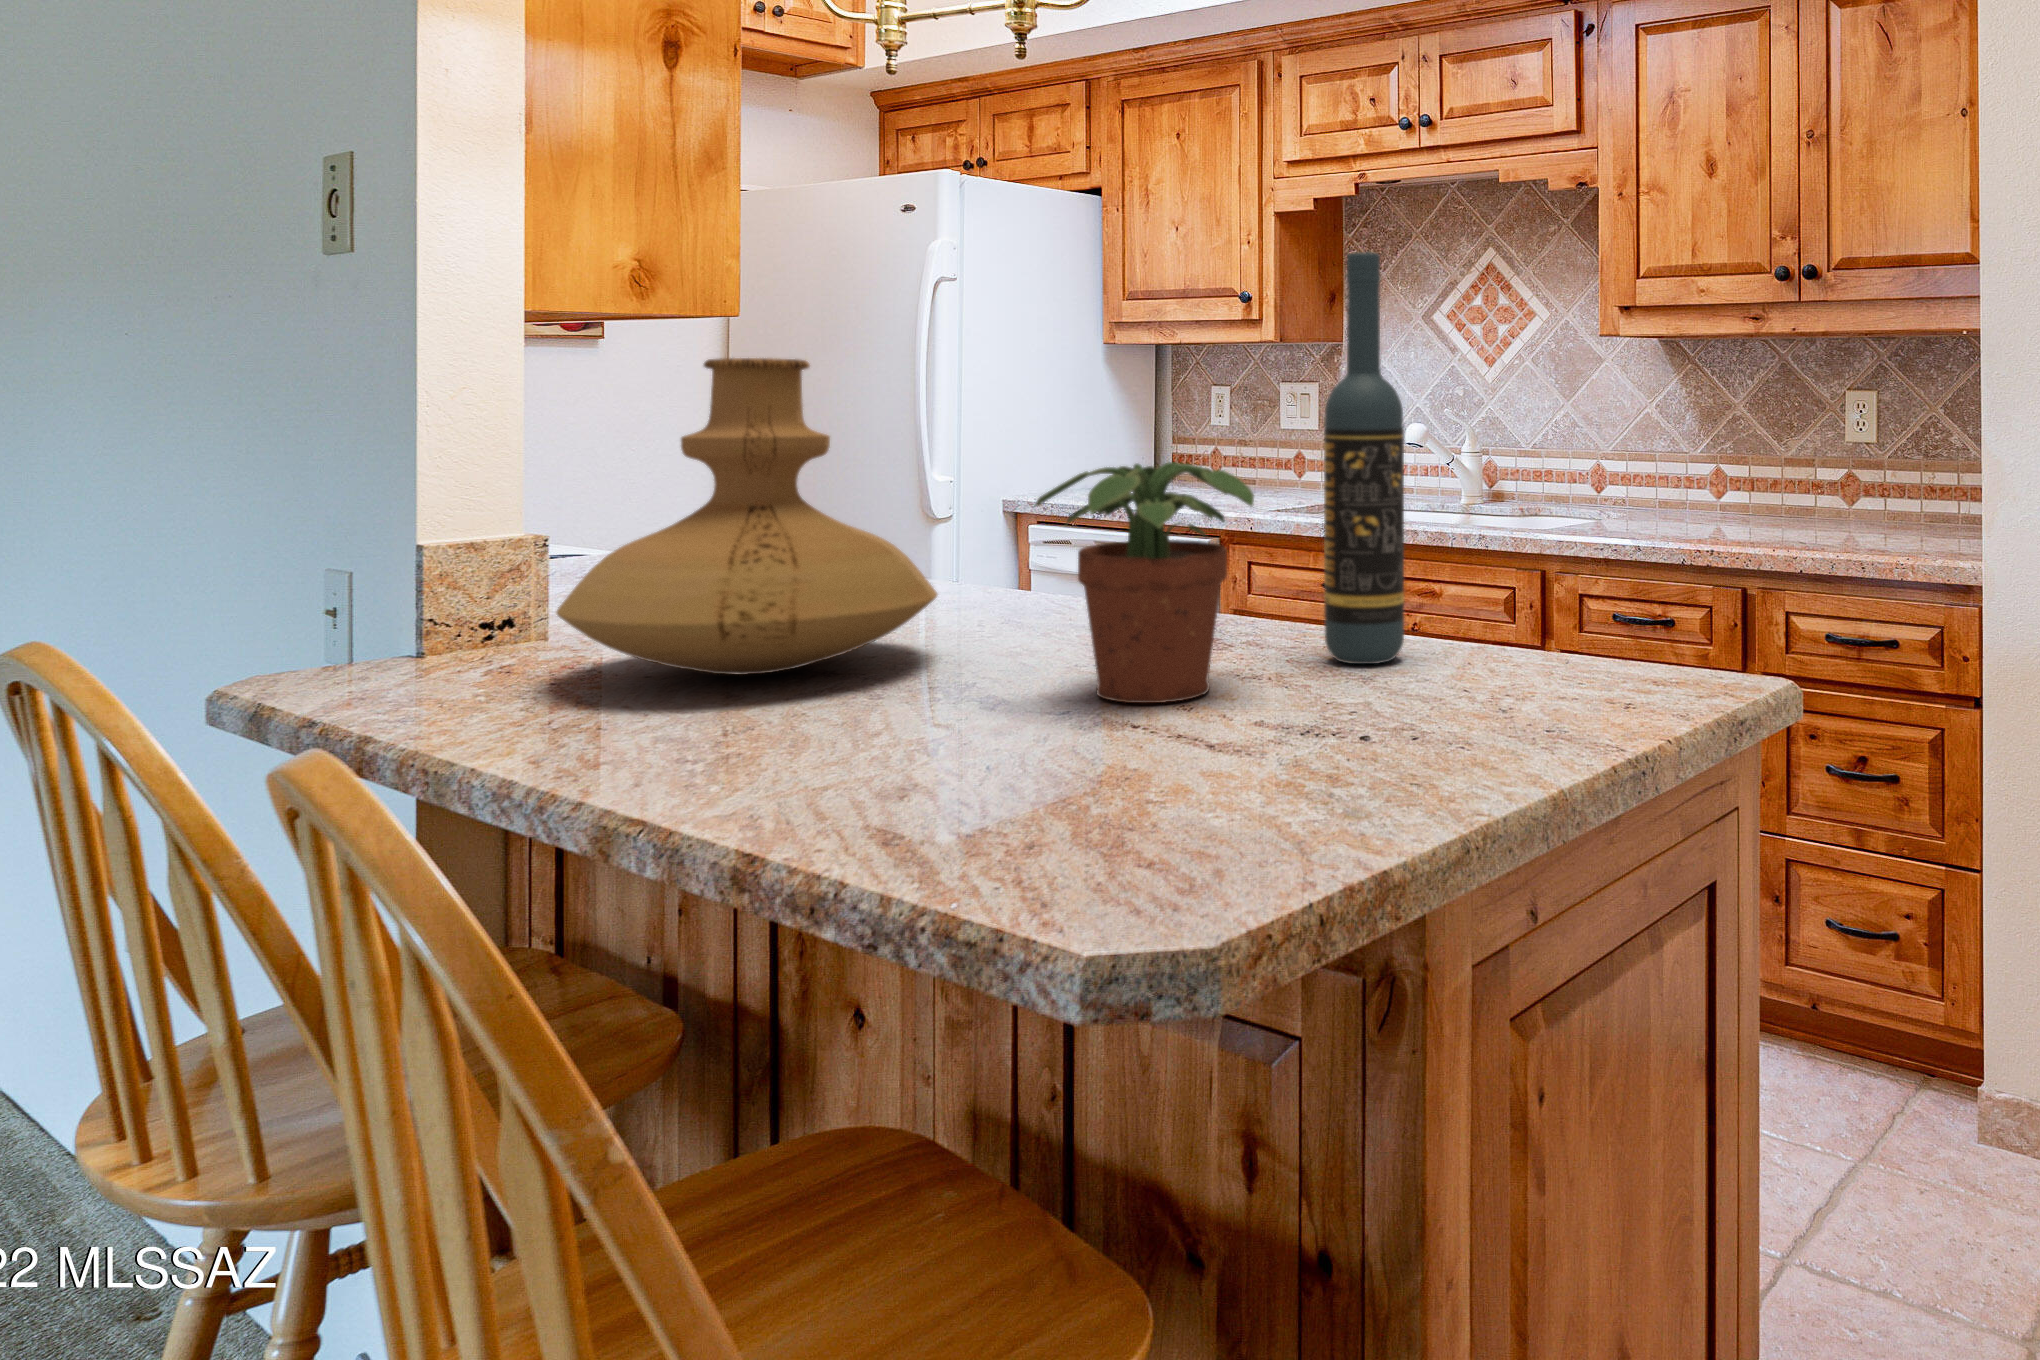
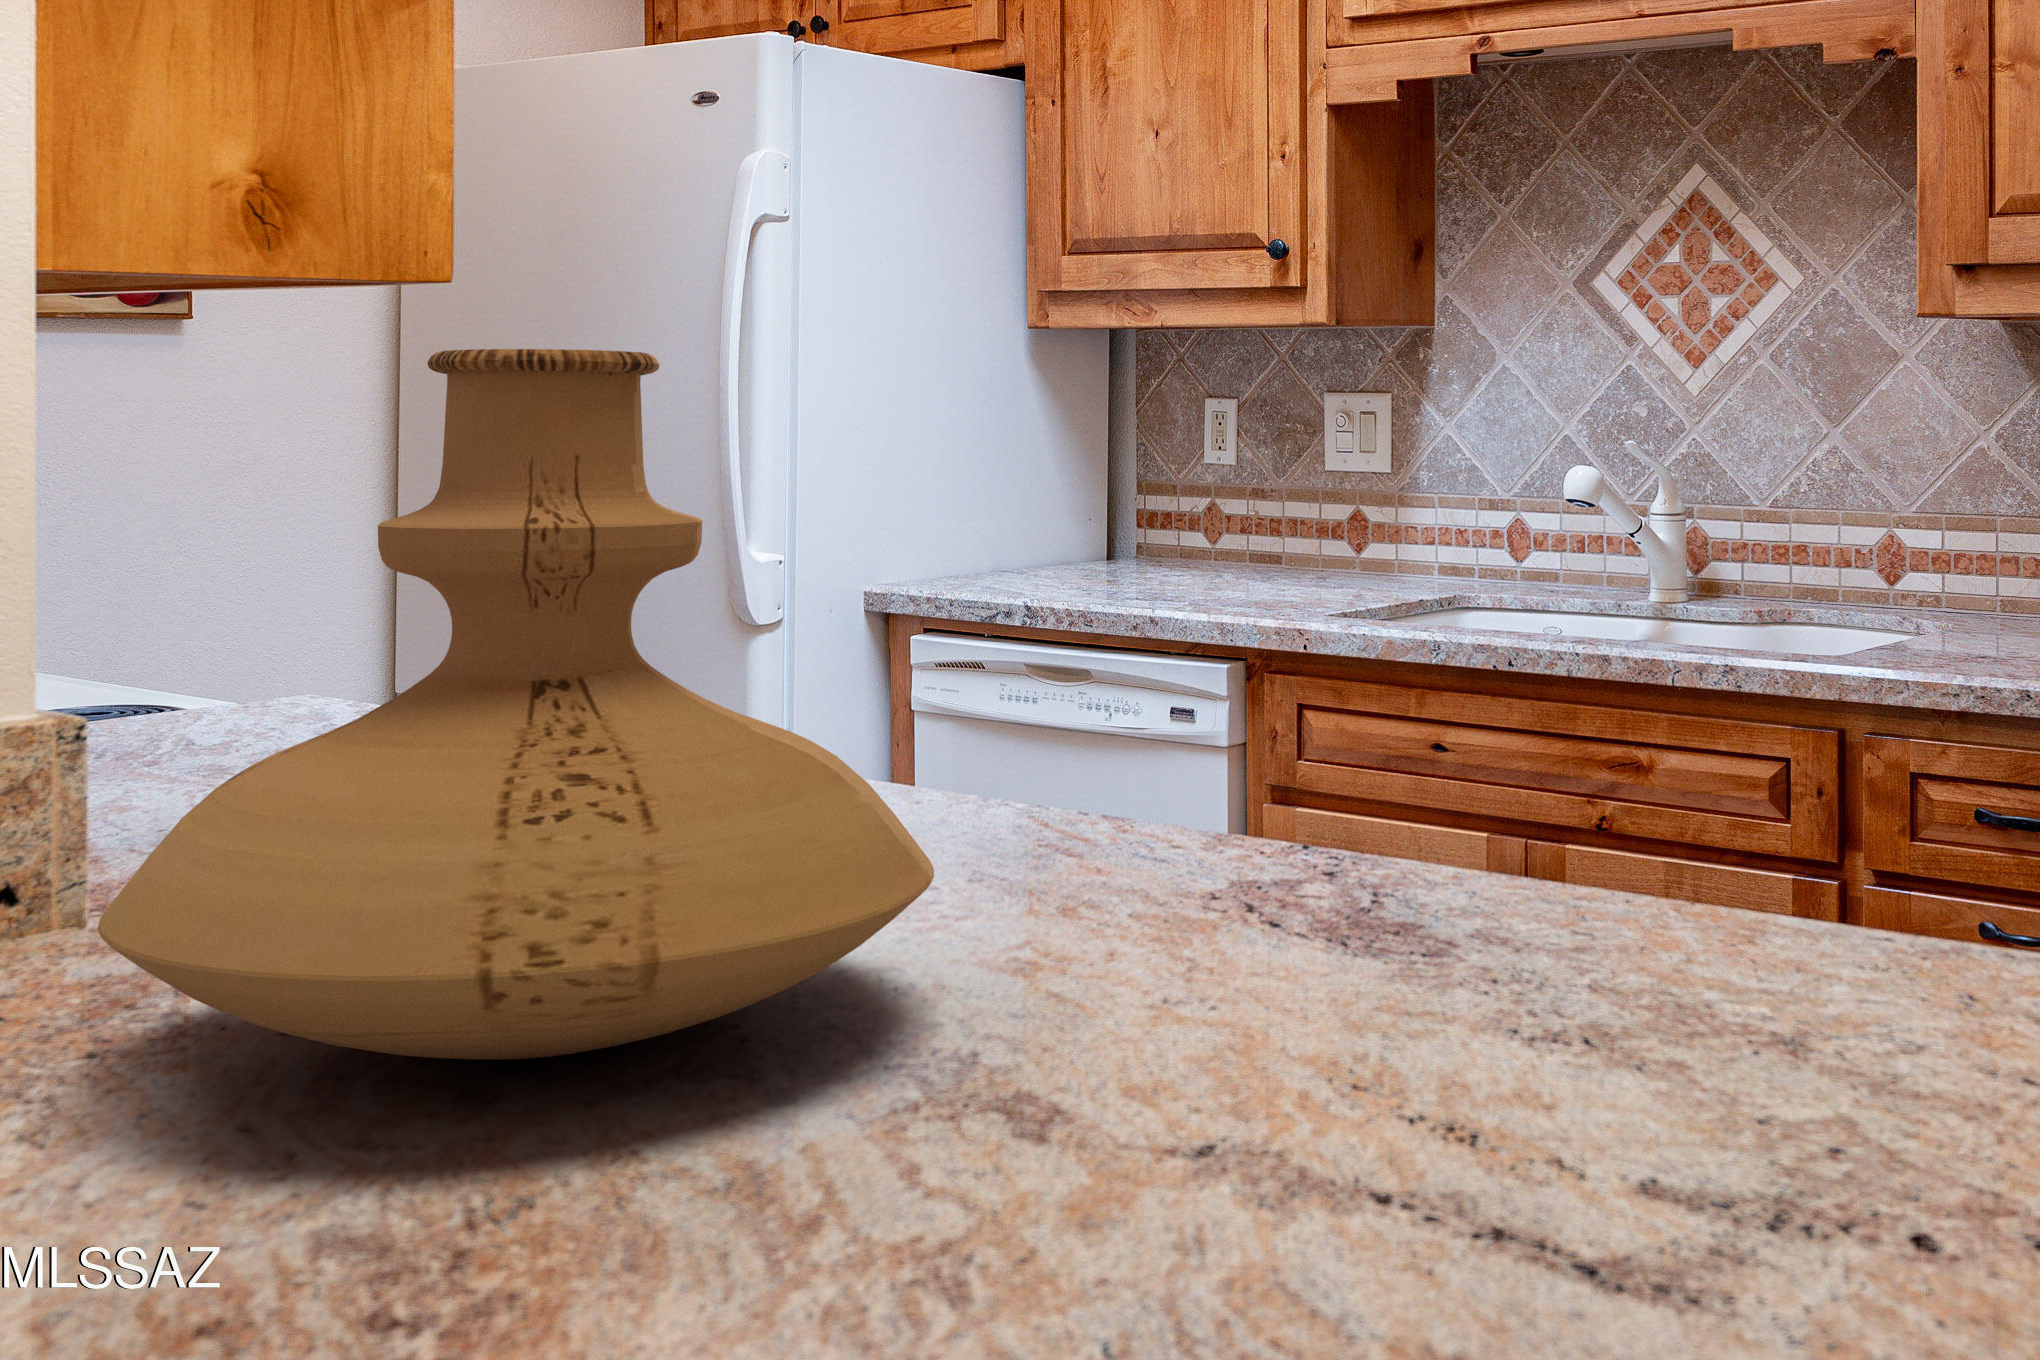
wine bottle: present [1324,252,1404,664] -> none [1787,120,1965,1032]
potted plant: present [1035,462,1254,703] -> none [1223,588,1741,1169]

